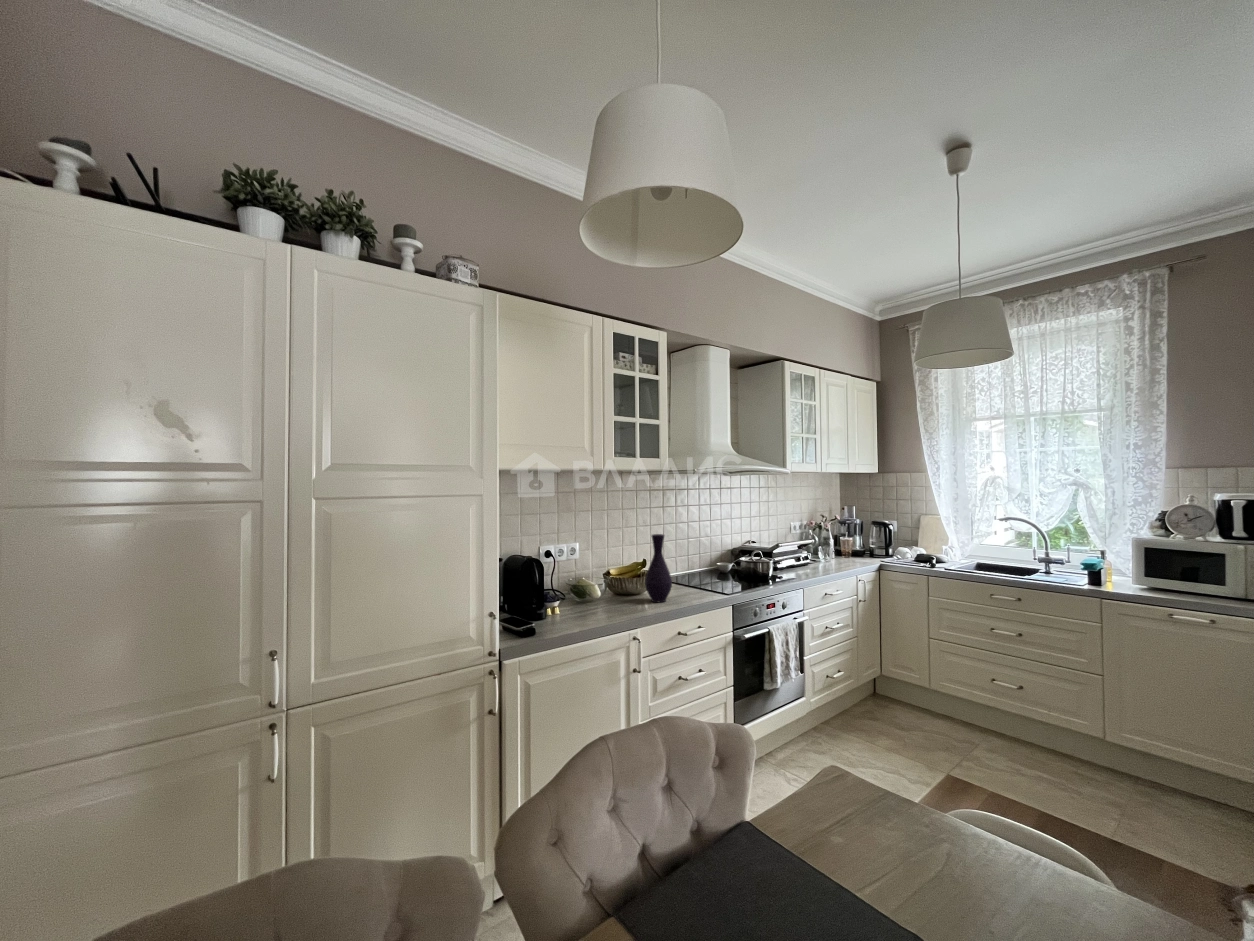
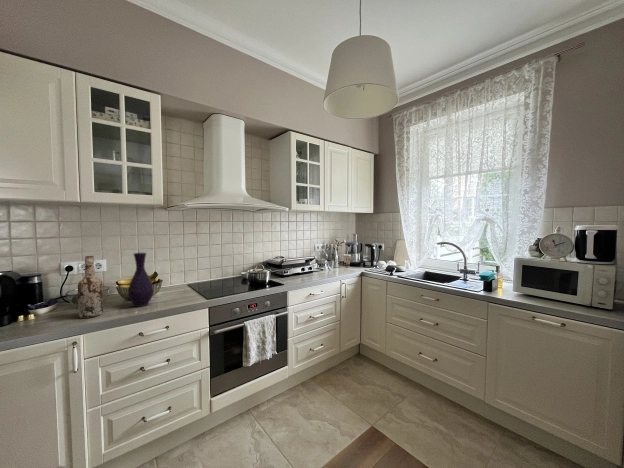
wine bottle: none [615,538,637,612] -> present [78,256,103,318]

